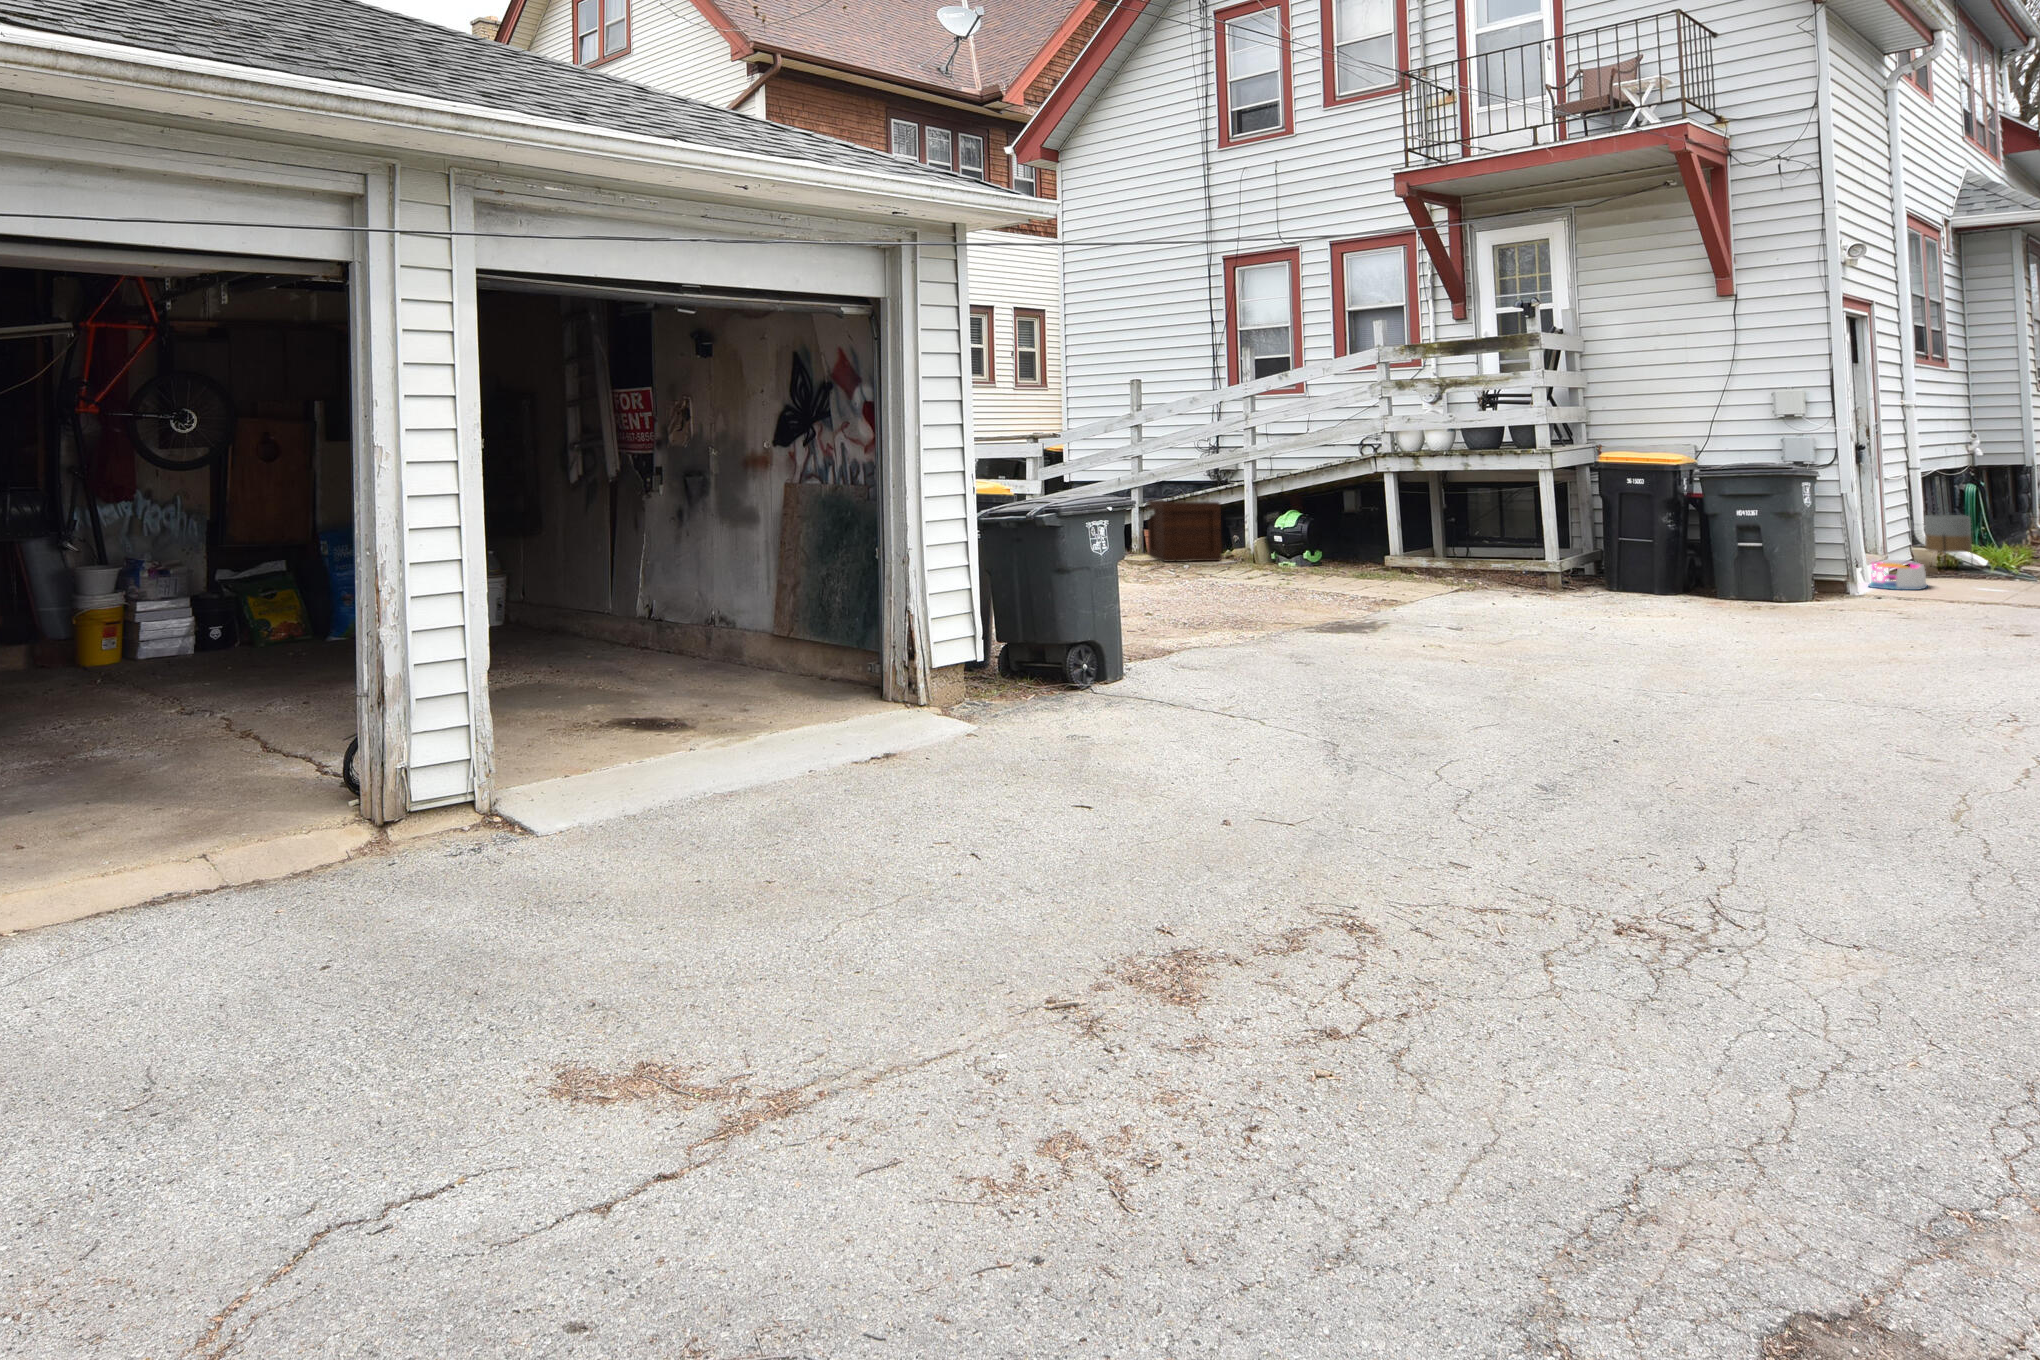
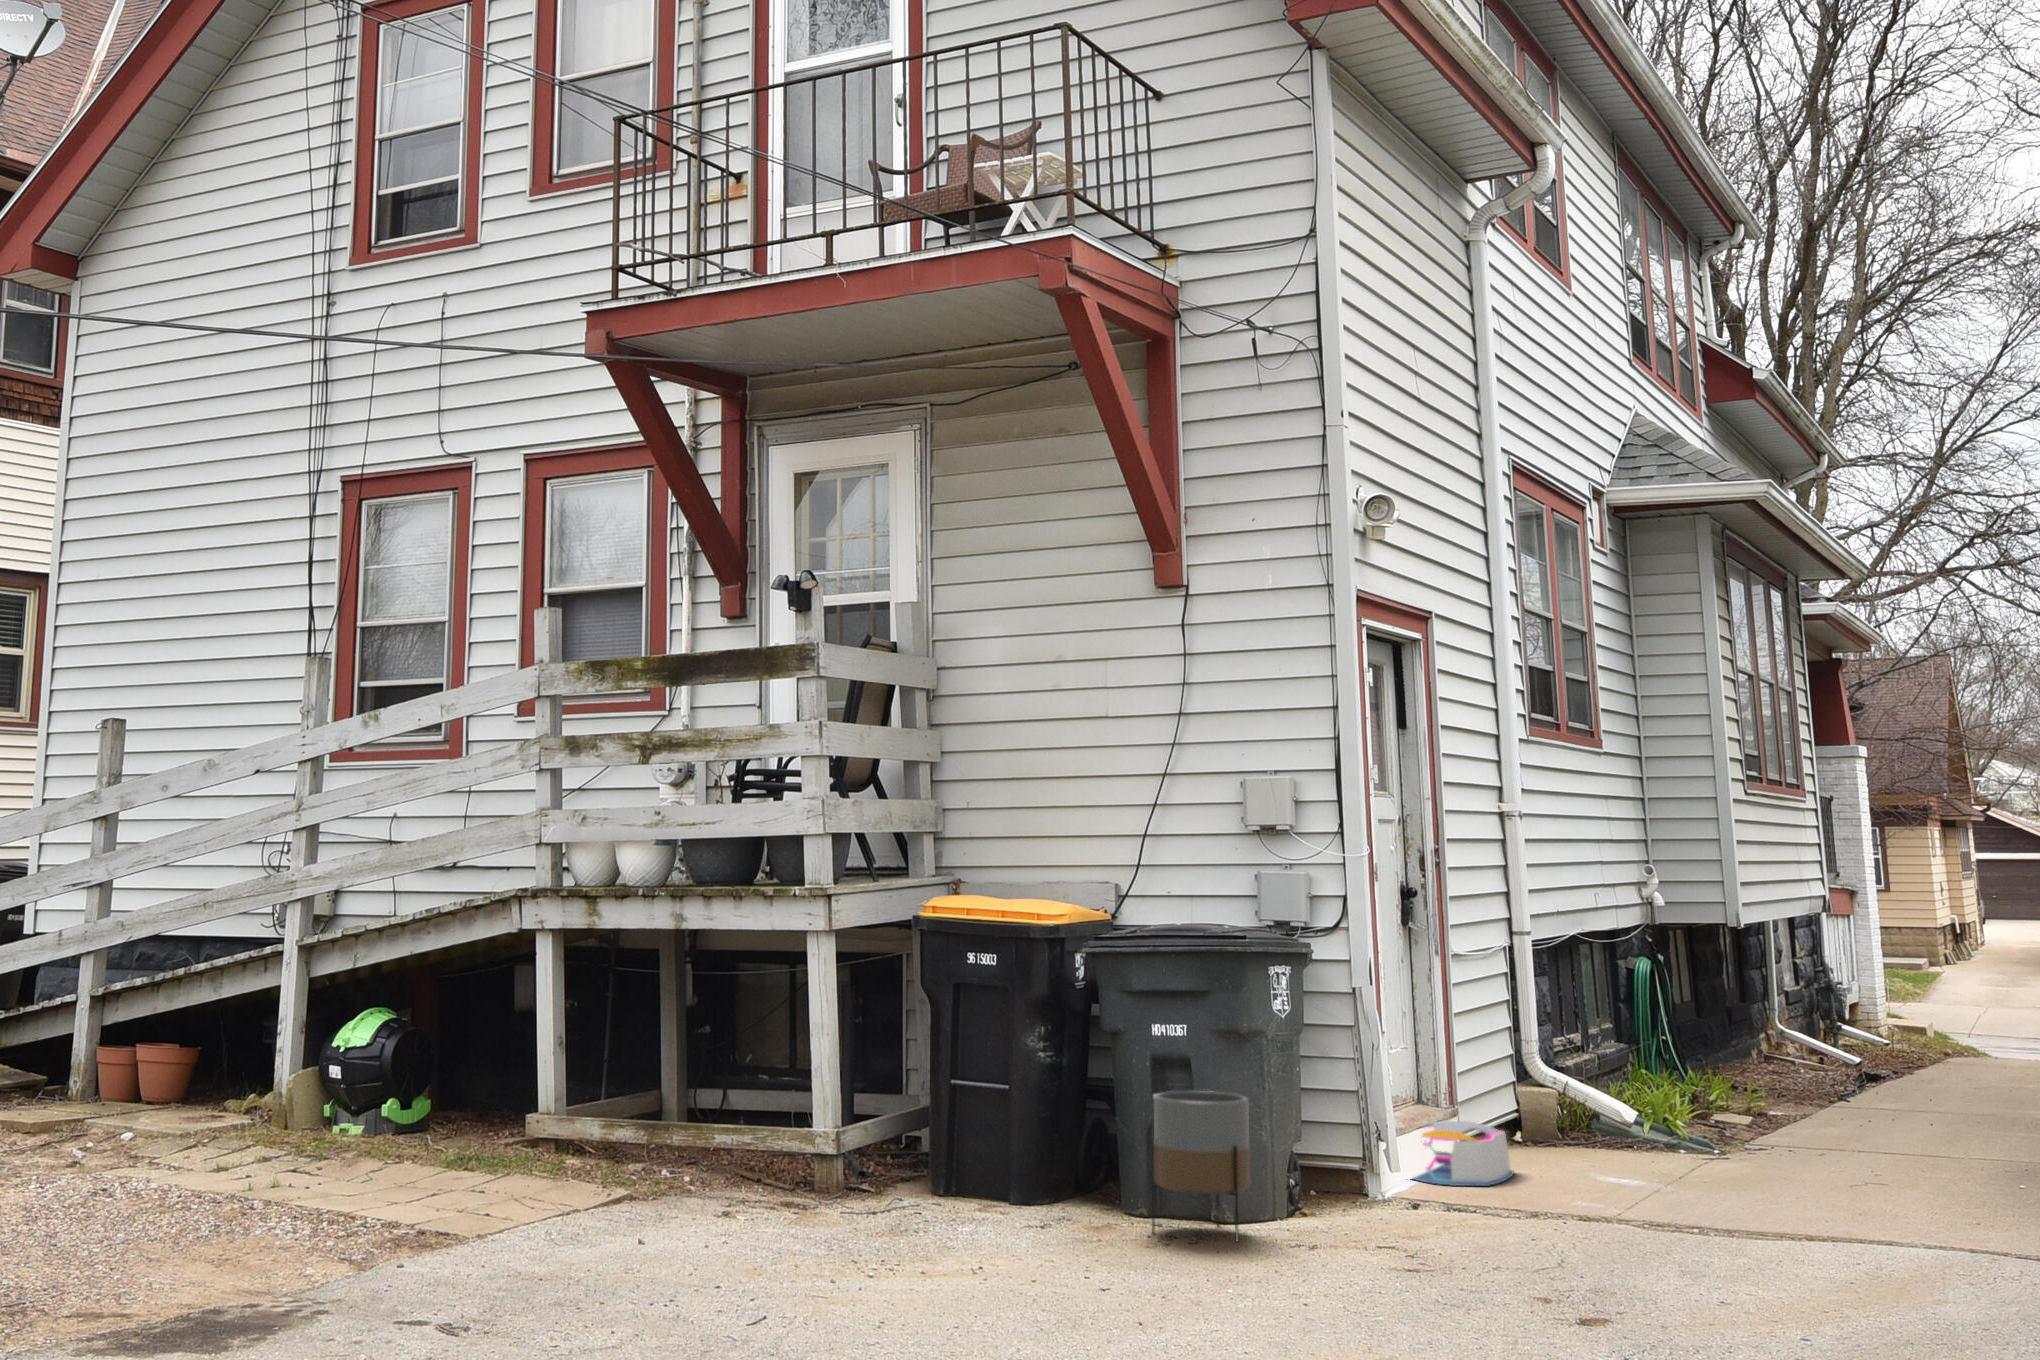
wooden crate: present [1148,500,1222,562] -> none [106,967,247,1106]
planter: present [1924,515,1973,559] -> present [1151,1091,1250,1241]

